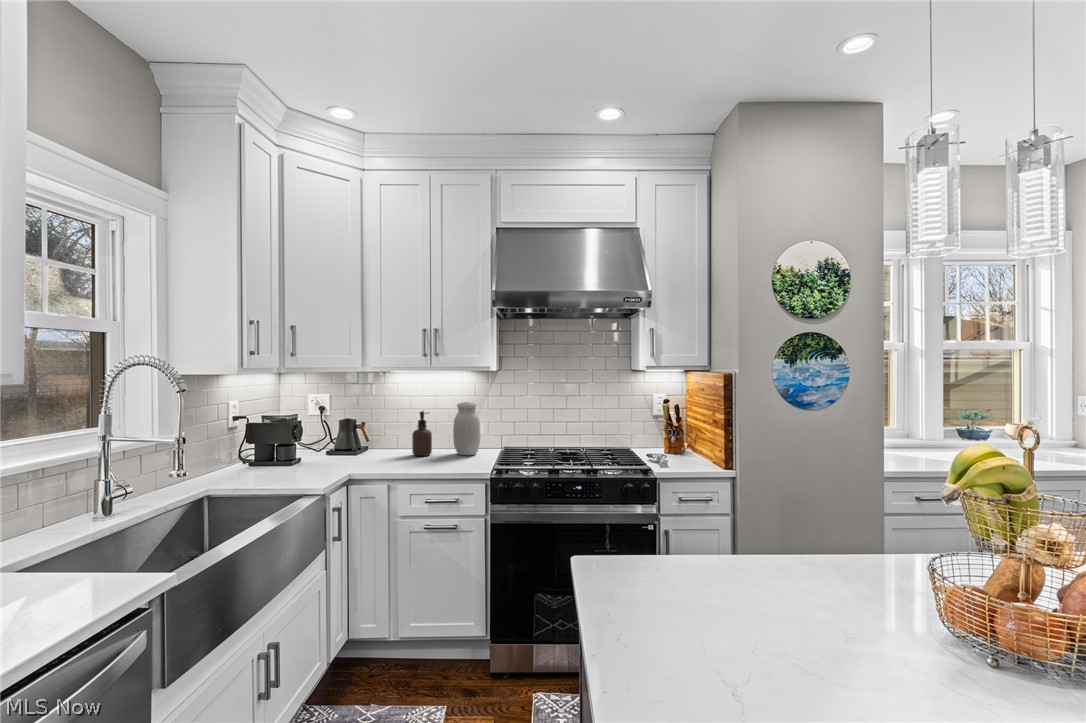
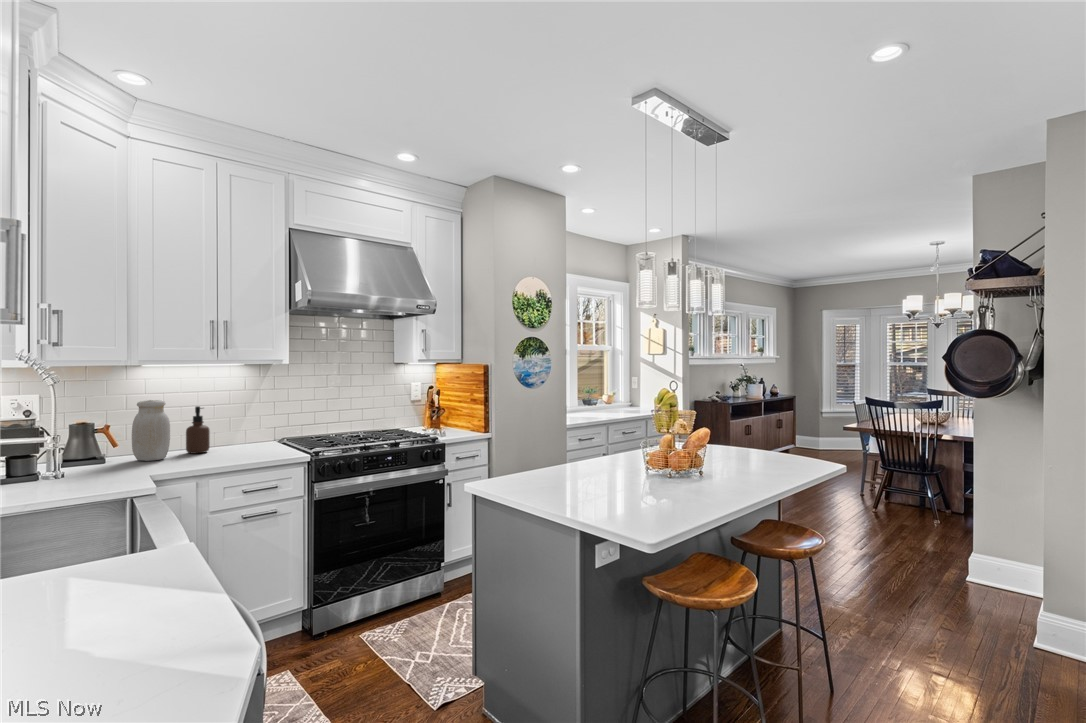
jar: present [453,402,480,455] -> present [132,400,170,461]

